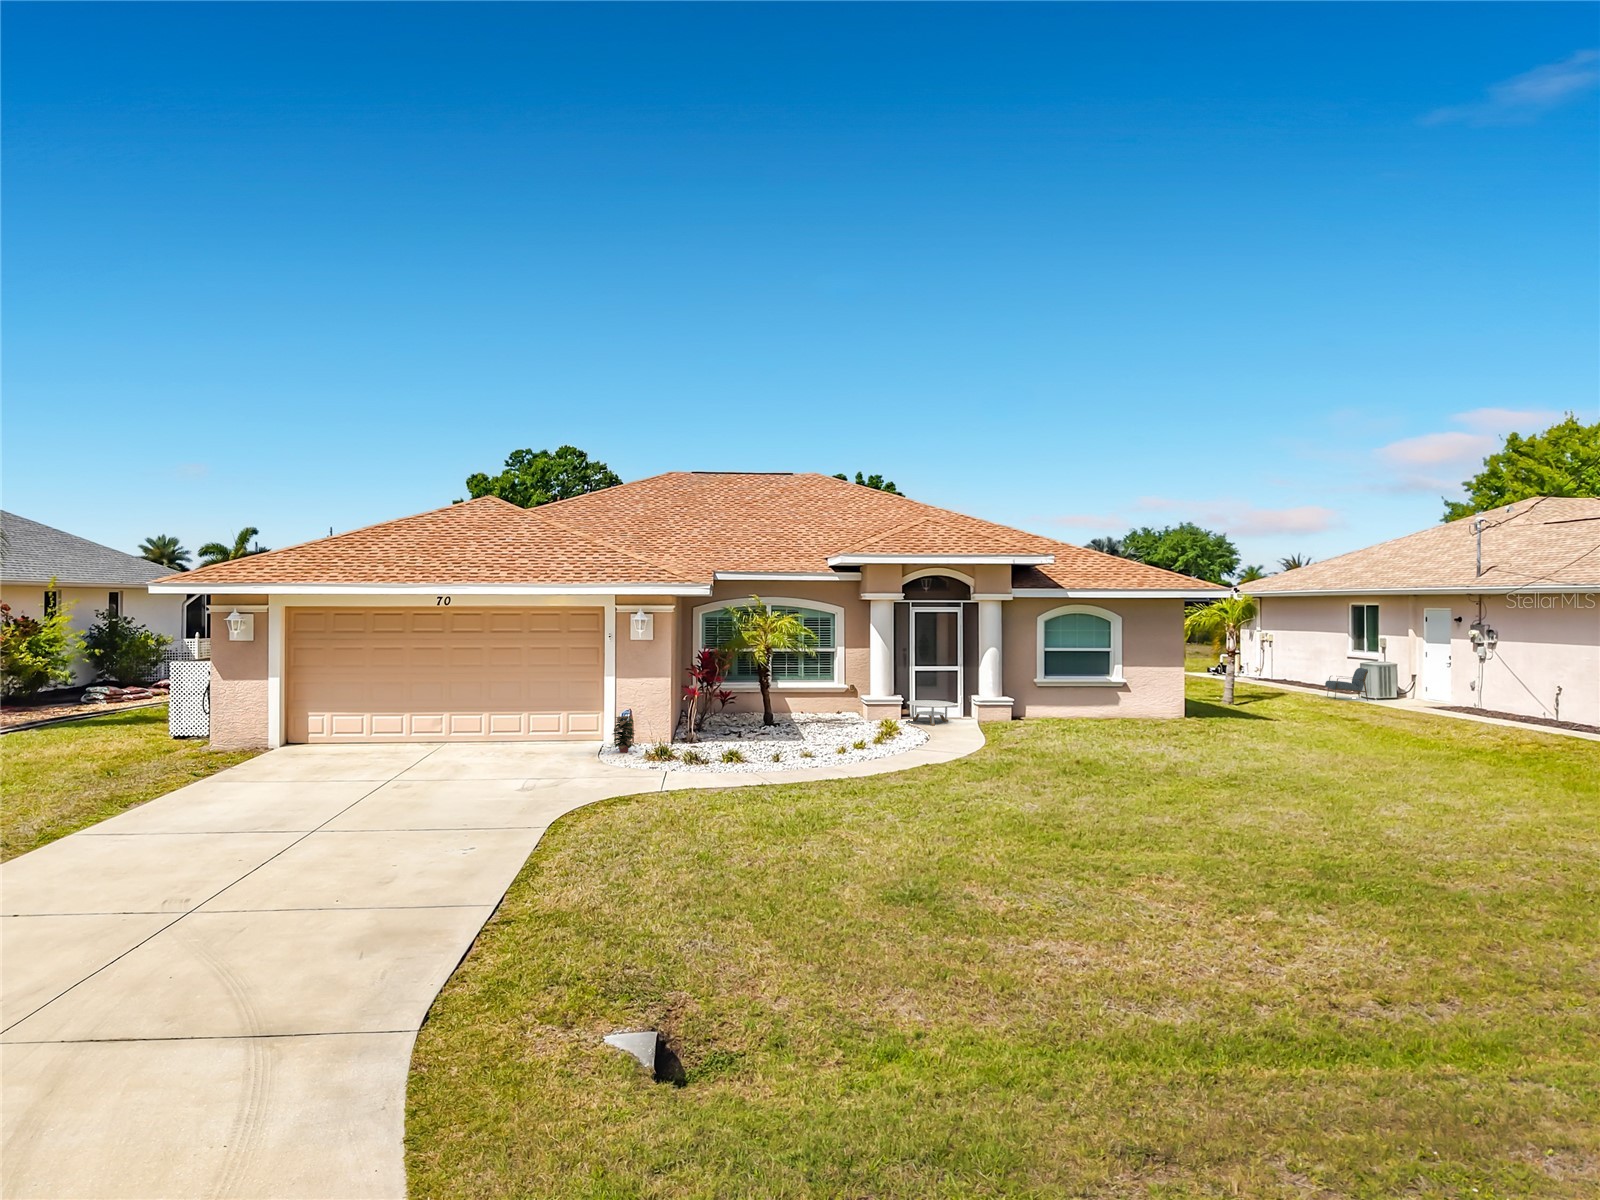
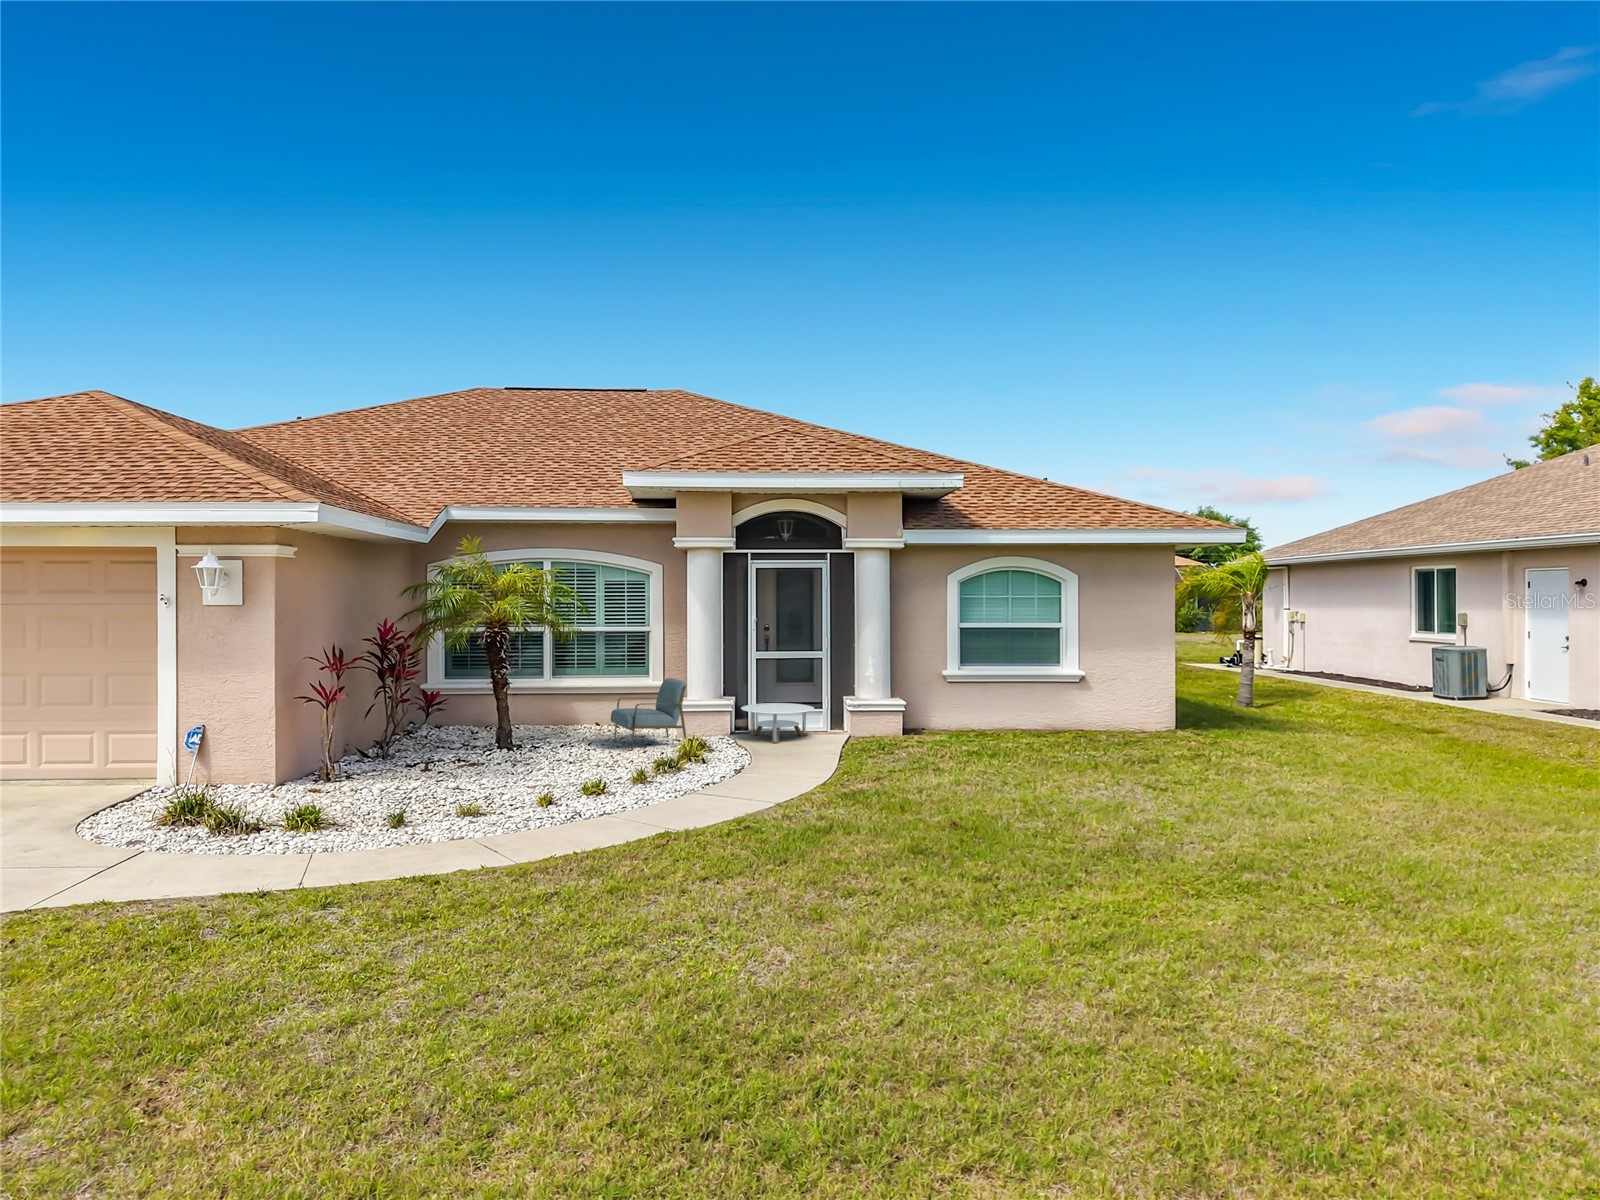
chair: present [1325,668,1368,701] -> present [611,678,687,750]
decorative plant: present [613,716,636,753] -> none [146,735,202,799]

